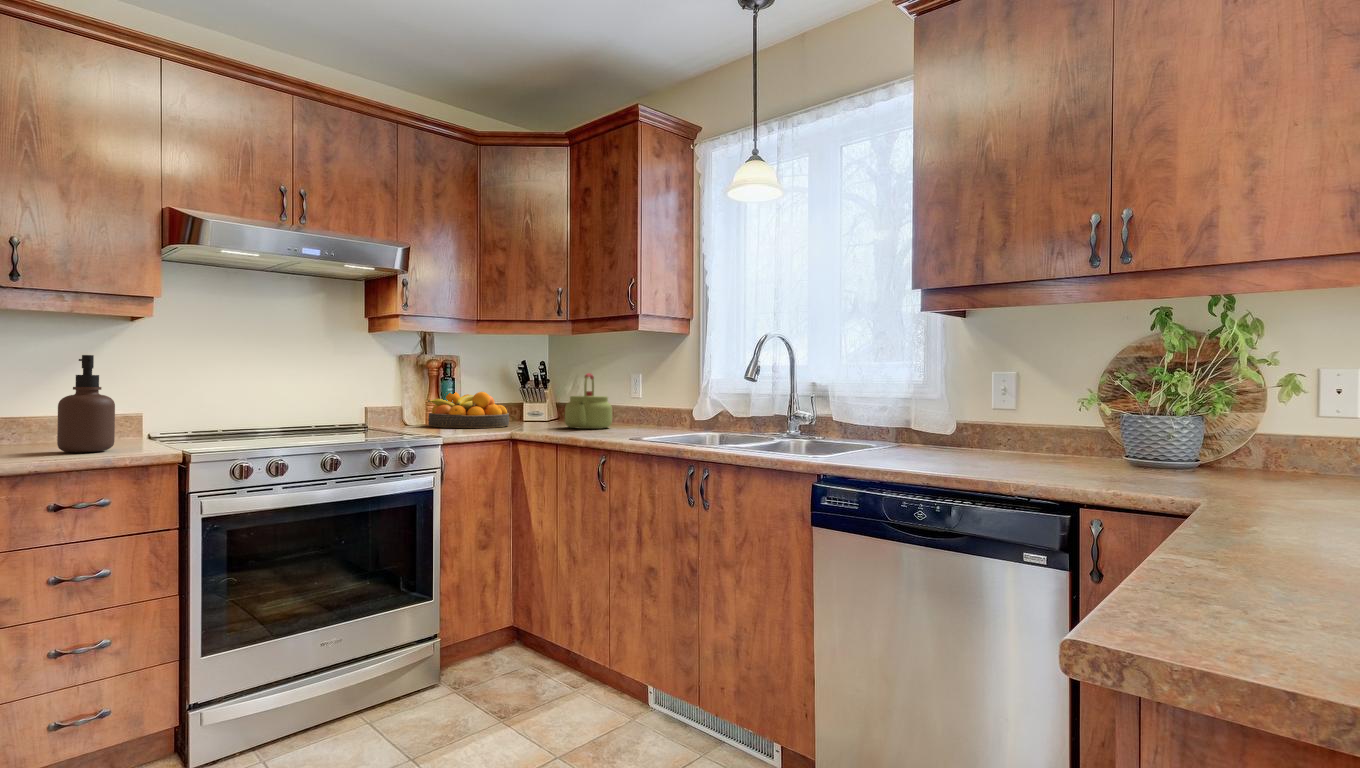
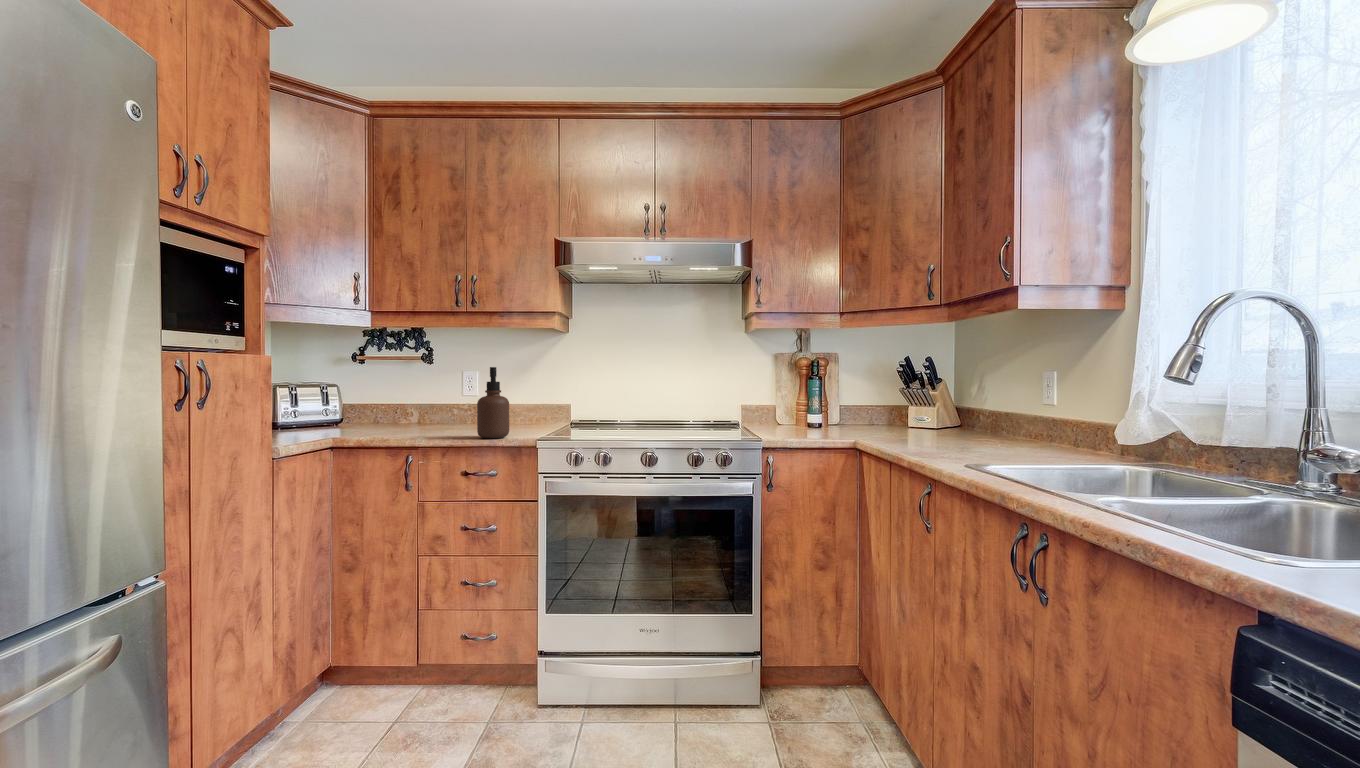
kettle: present [565,373,612,429] -> none [933,370,1002,443]
fruit bowl: present [428,392,509,428] -> none [789,392,877,433]

